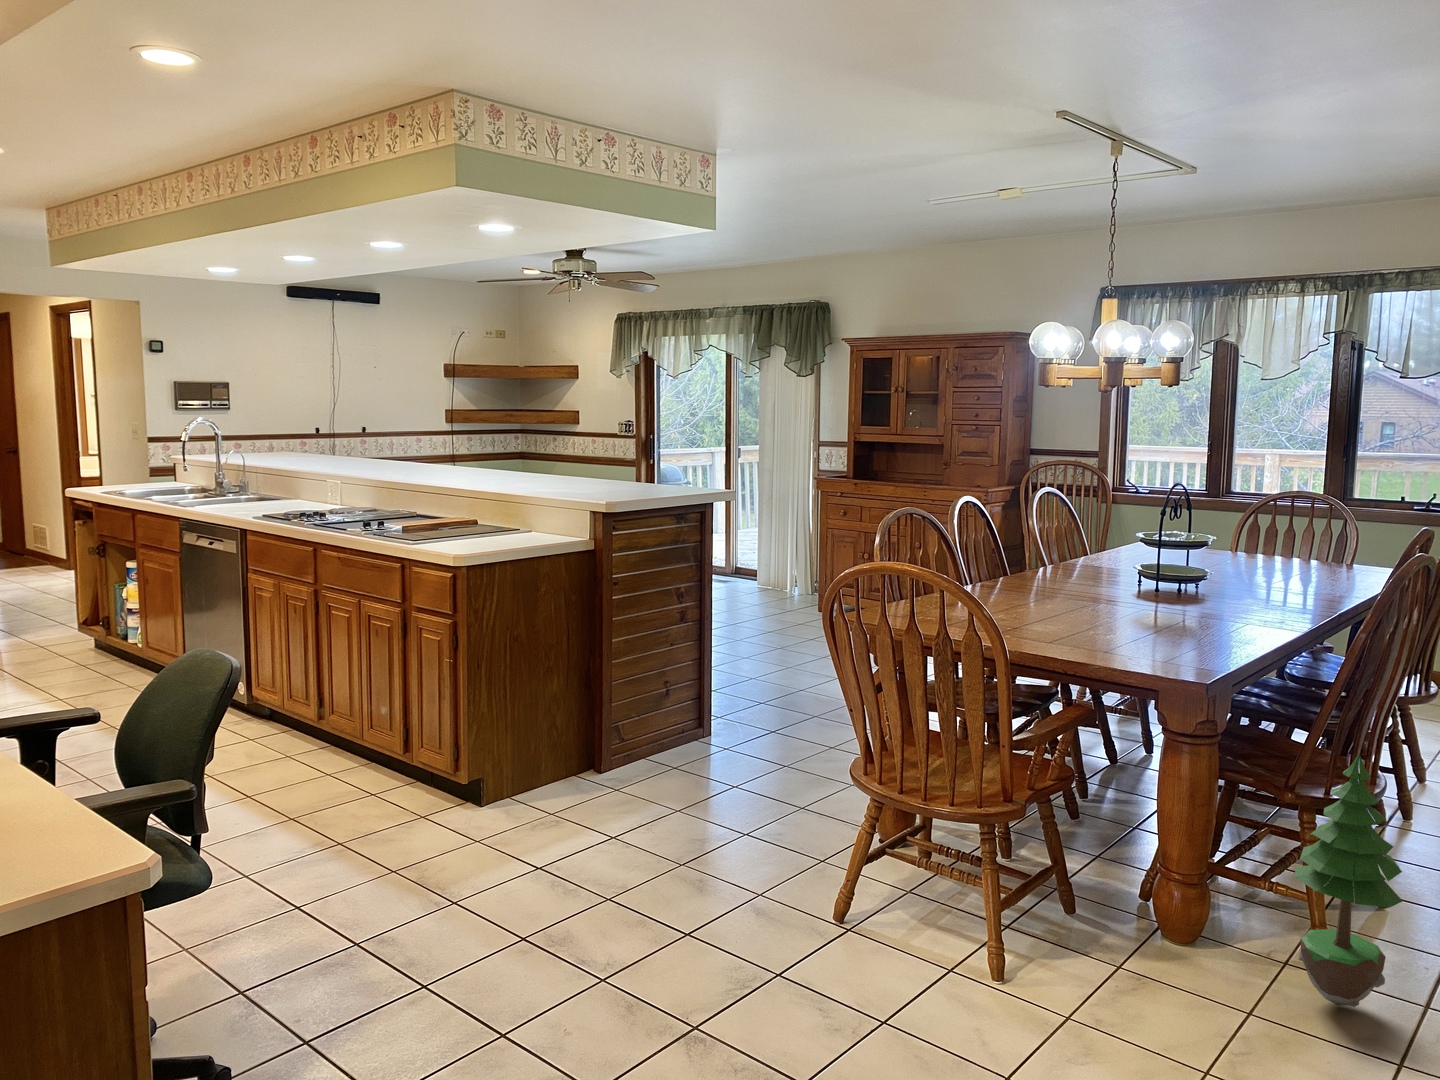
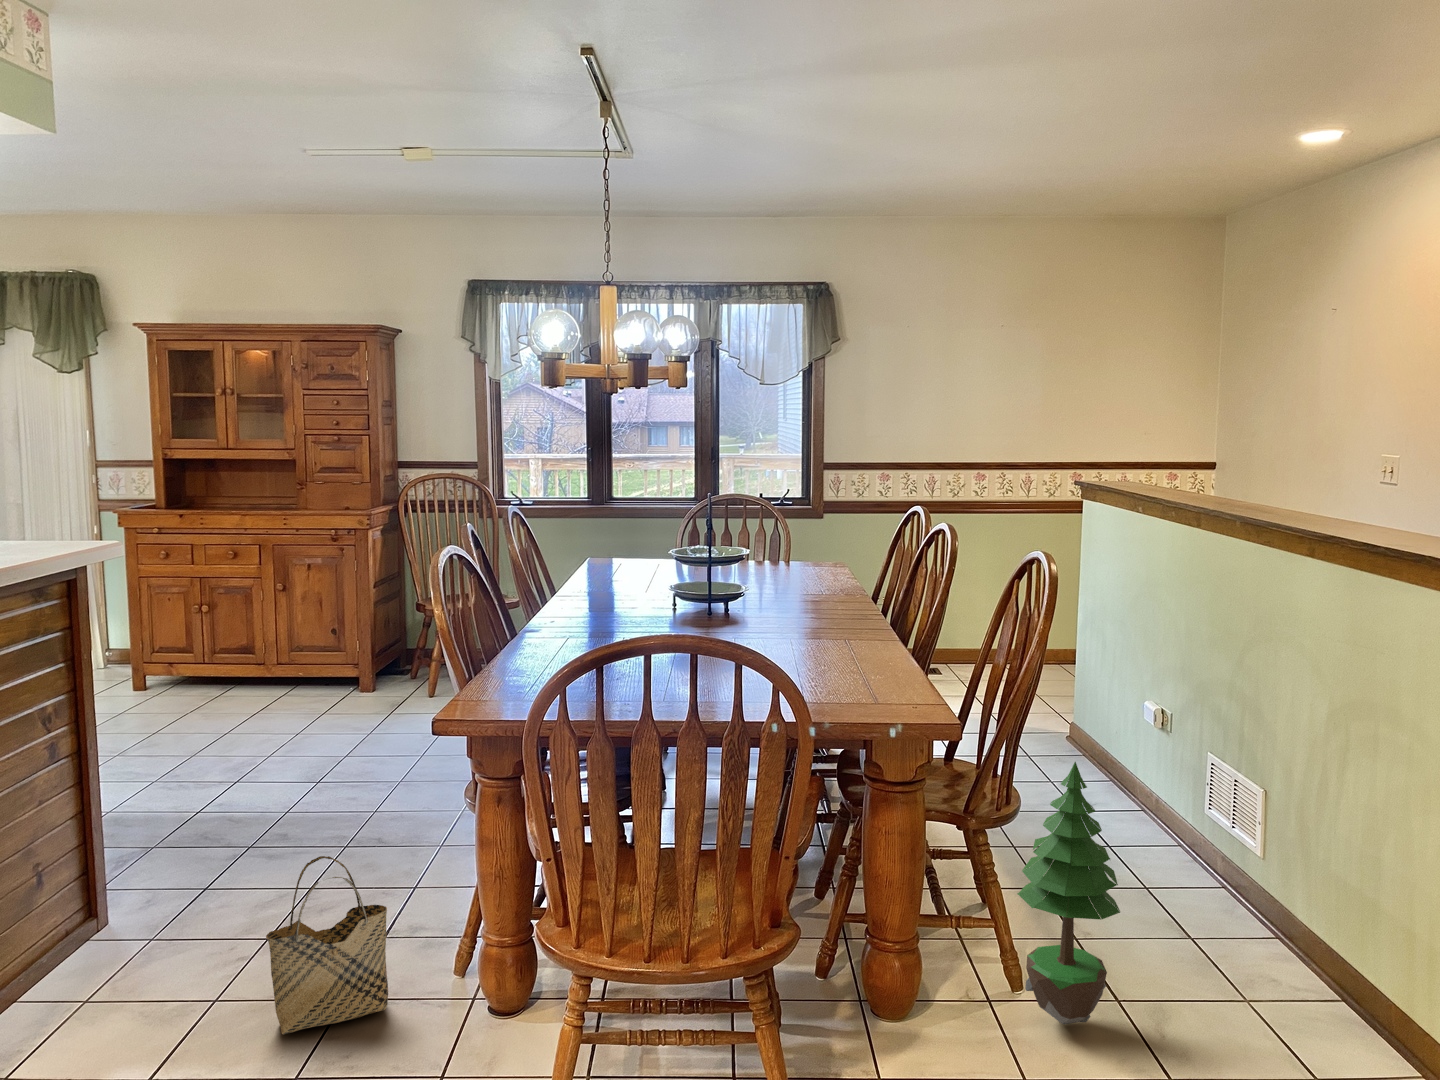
woven basket: none [752,710,830,821] -> present [266,856,388,1035]

